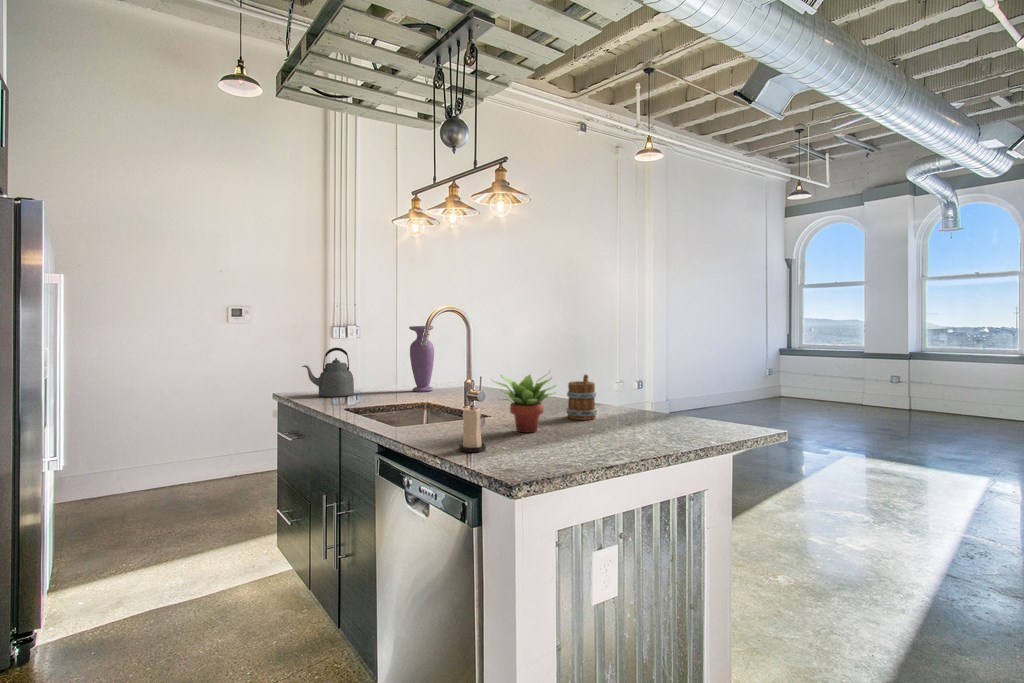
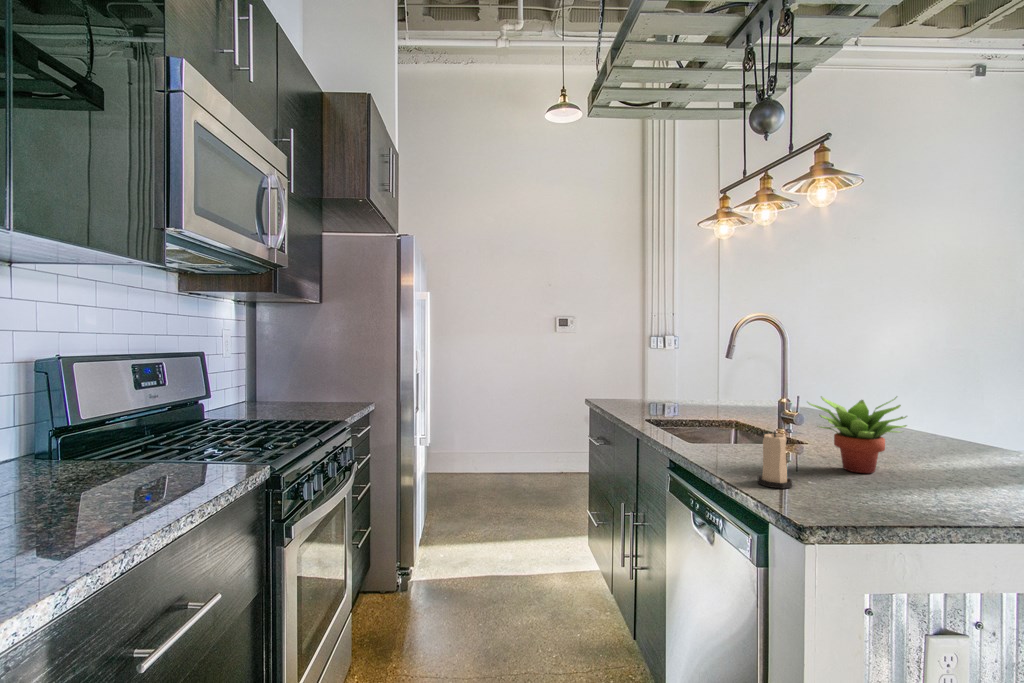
vase: present [409,326,434,392] -> none [719,335,747,406]
kettle: present [302,348,354,397] -> none [609,356,658,404]
mug: present [567,375,597,420] -> none [927,404,981,467]

